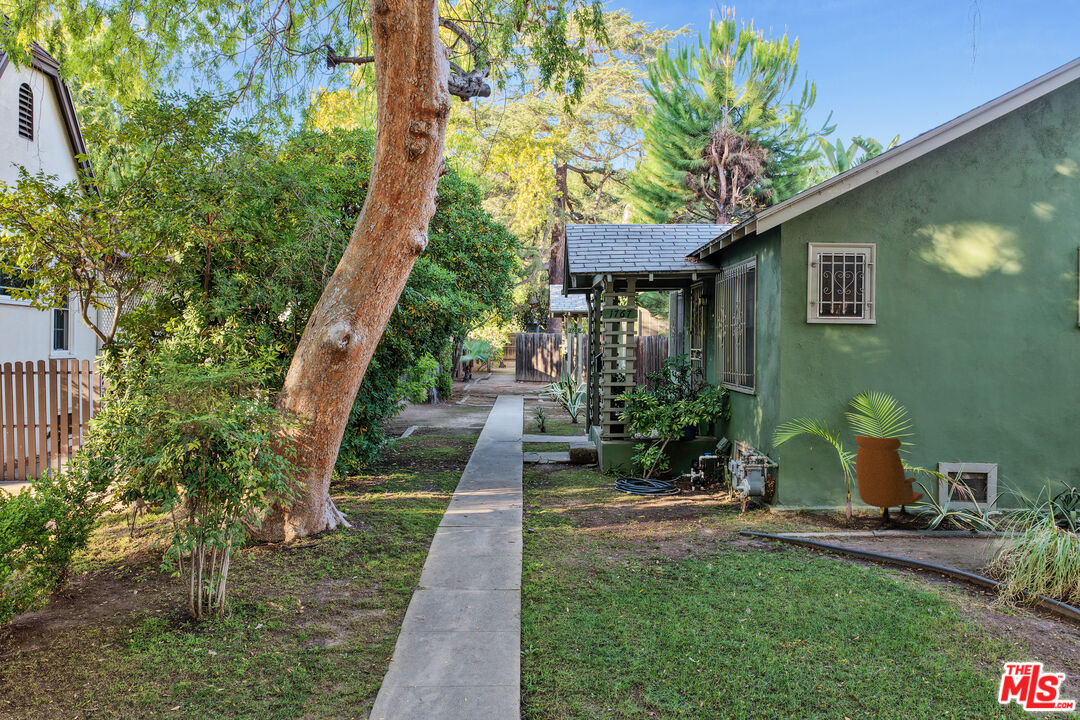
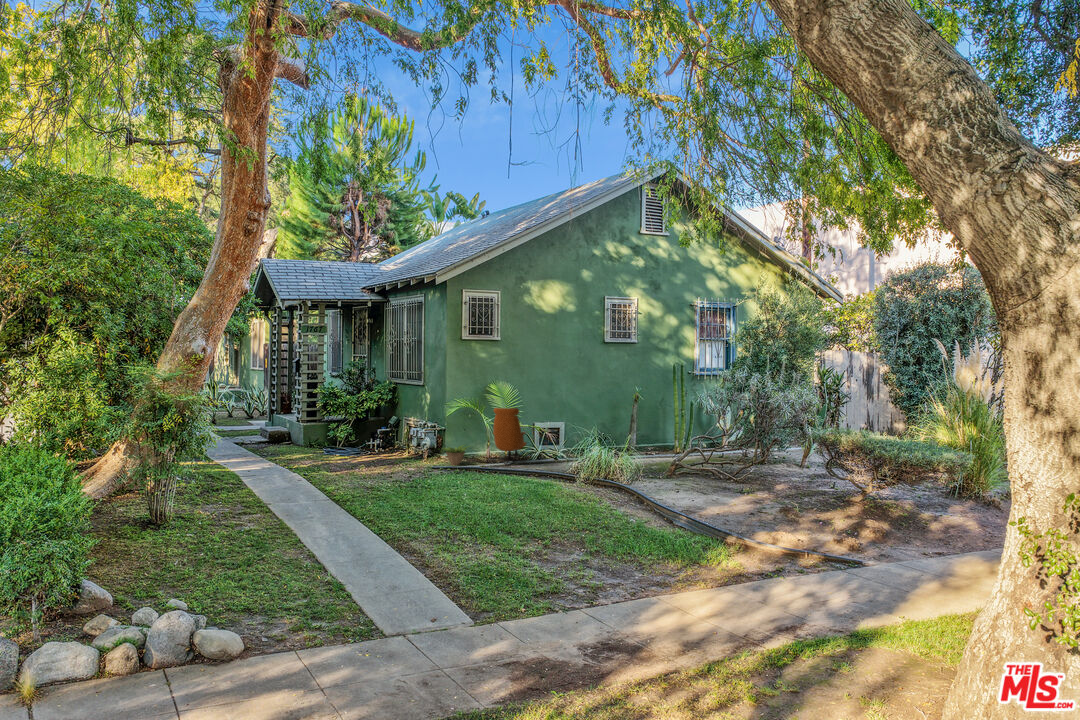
decorative plant: none [763,489,821,520] -> present [443,445,467,465]

